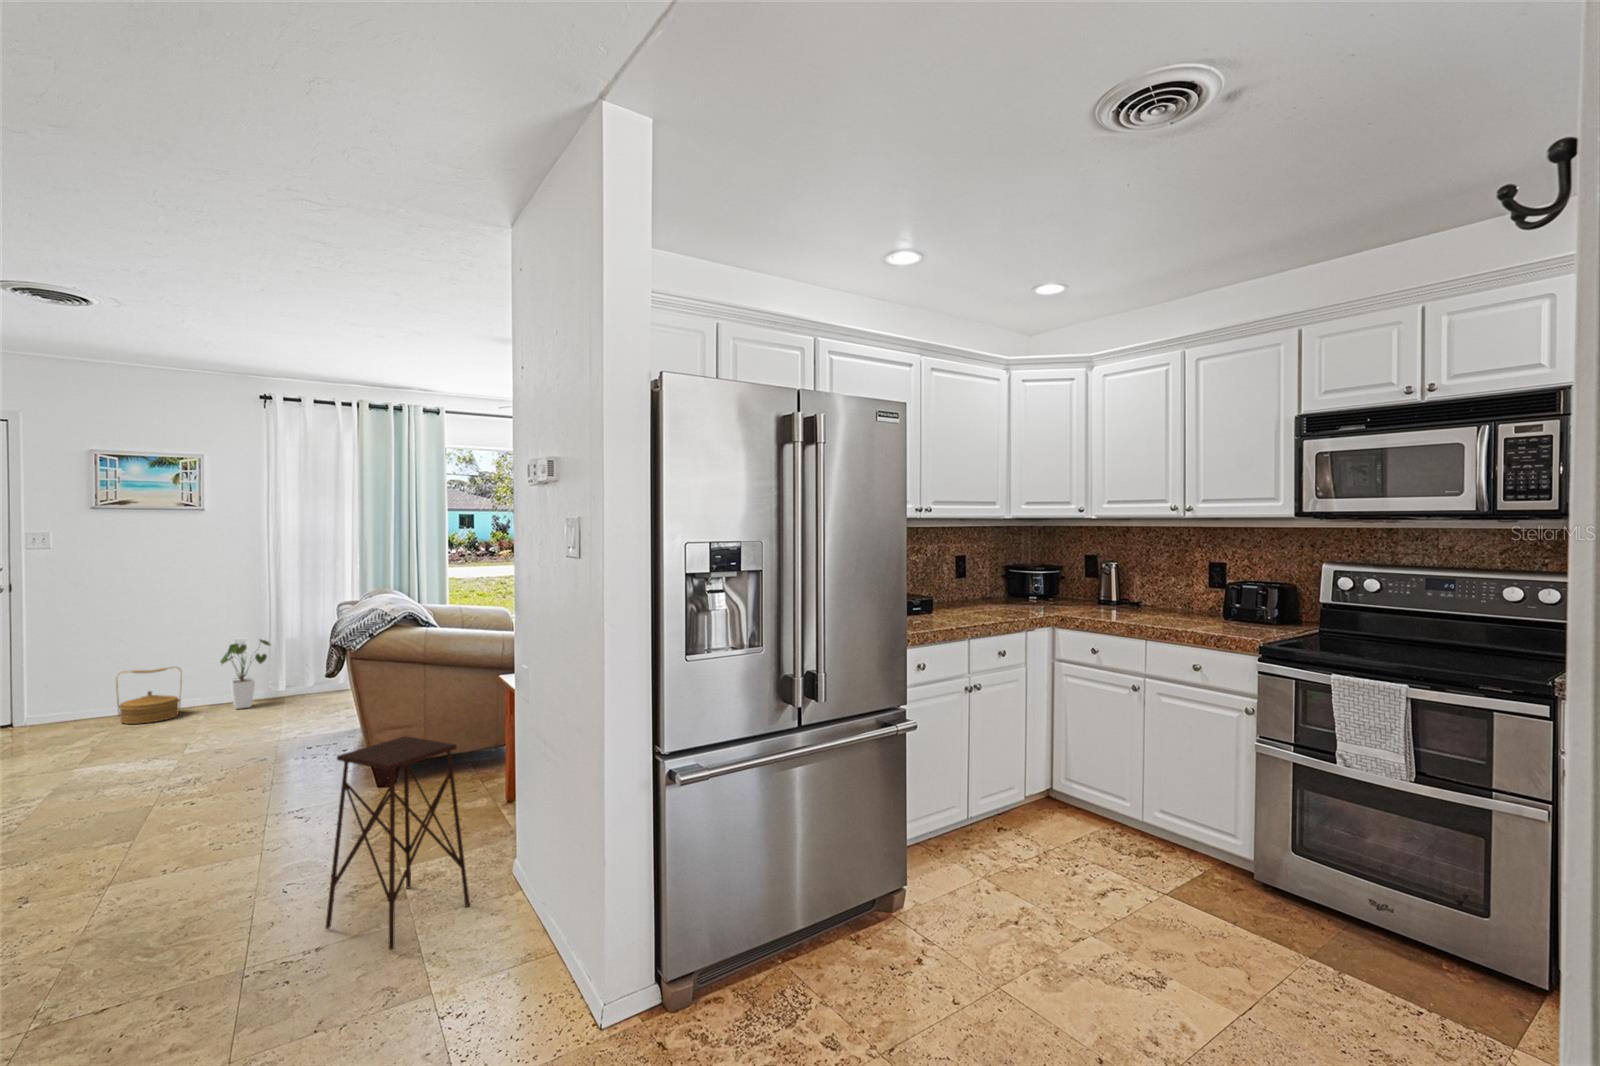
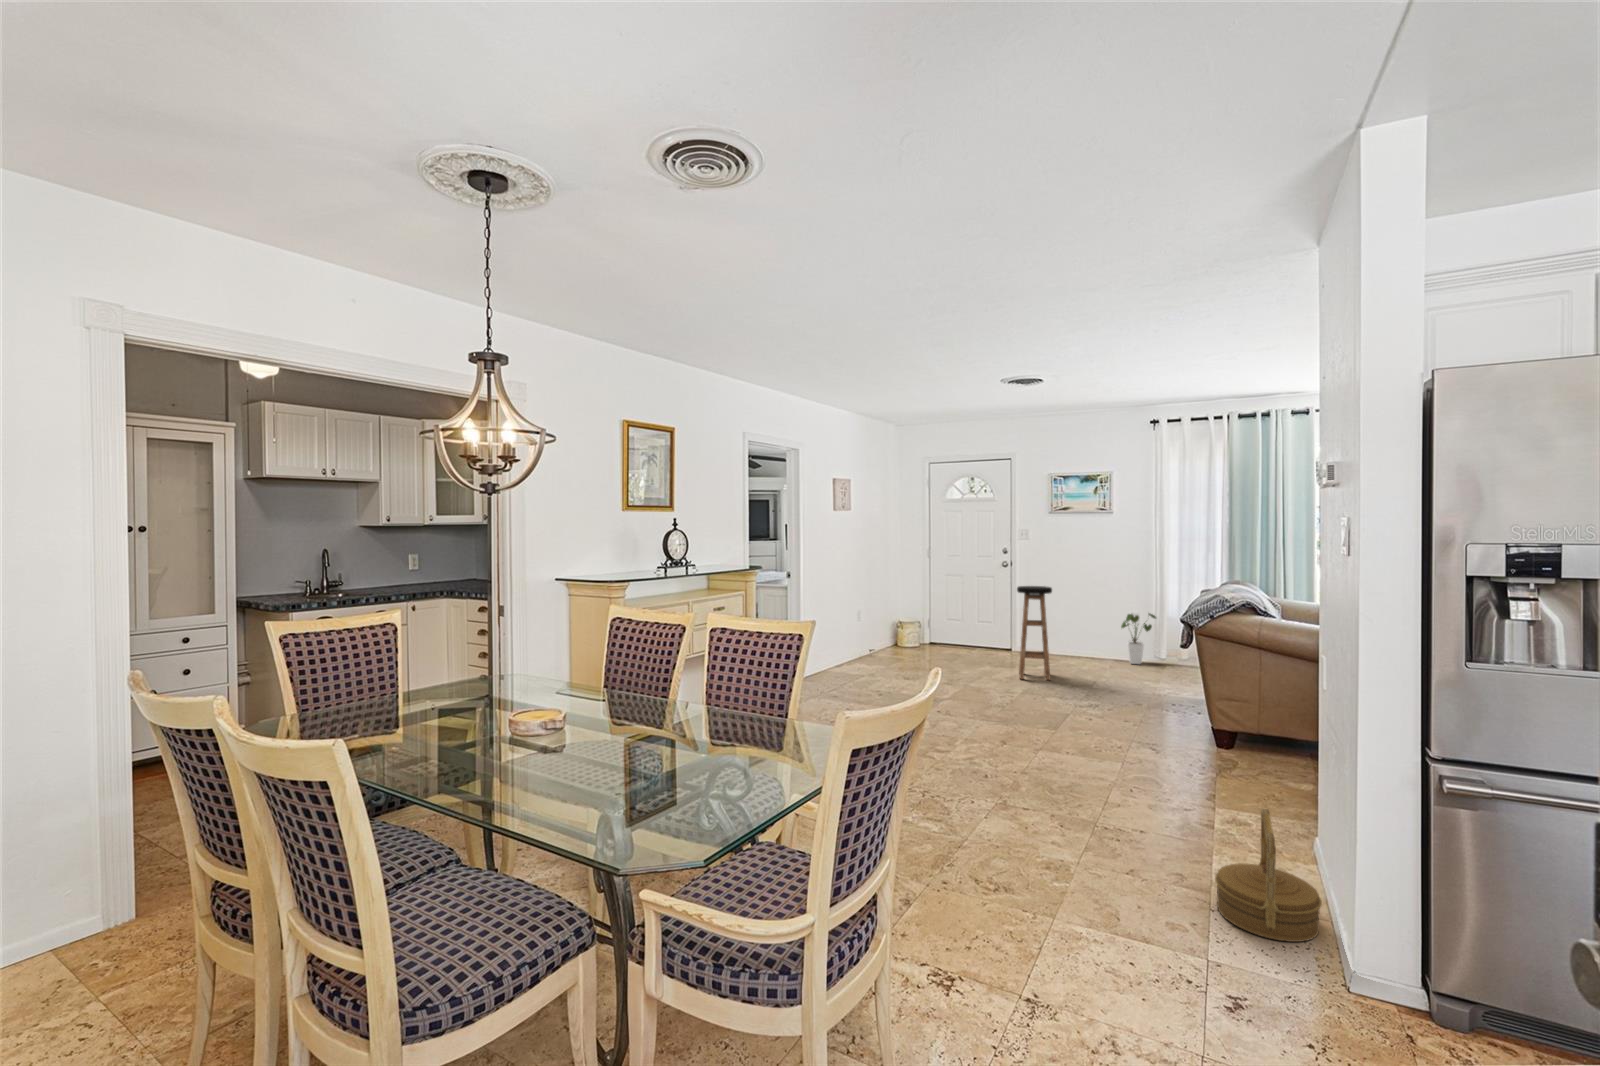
bar stool: none [38,620,110,772] -> present [1017,586,1052,681]
basket: present [116,667,182,724] -> present [1215,809,1322,942]
side table: present [326,736,470,950] -> none [1148,696,1263,855]

